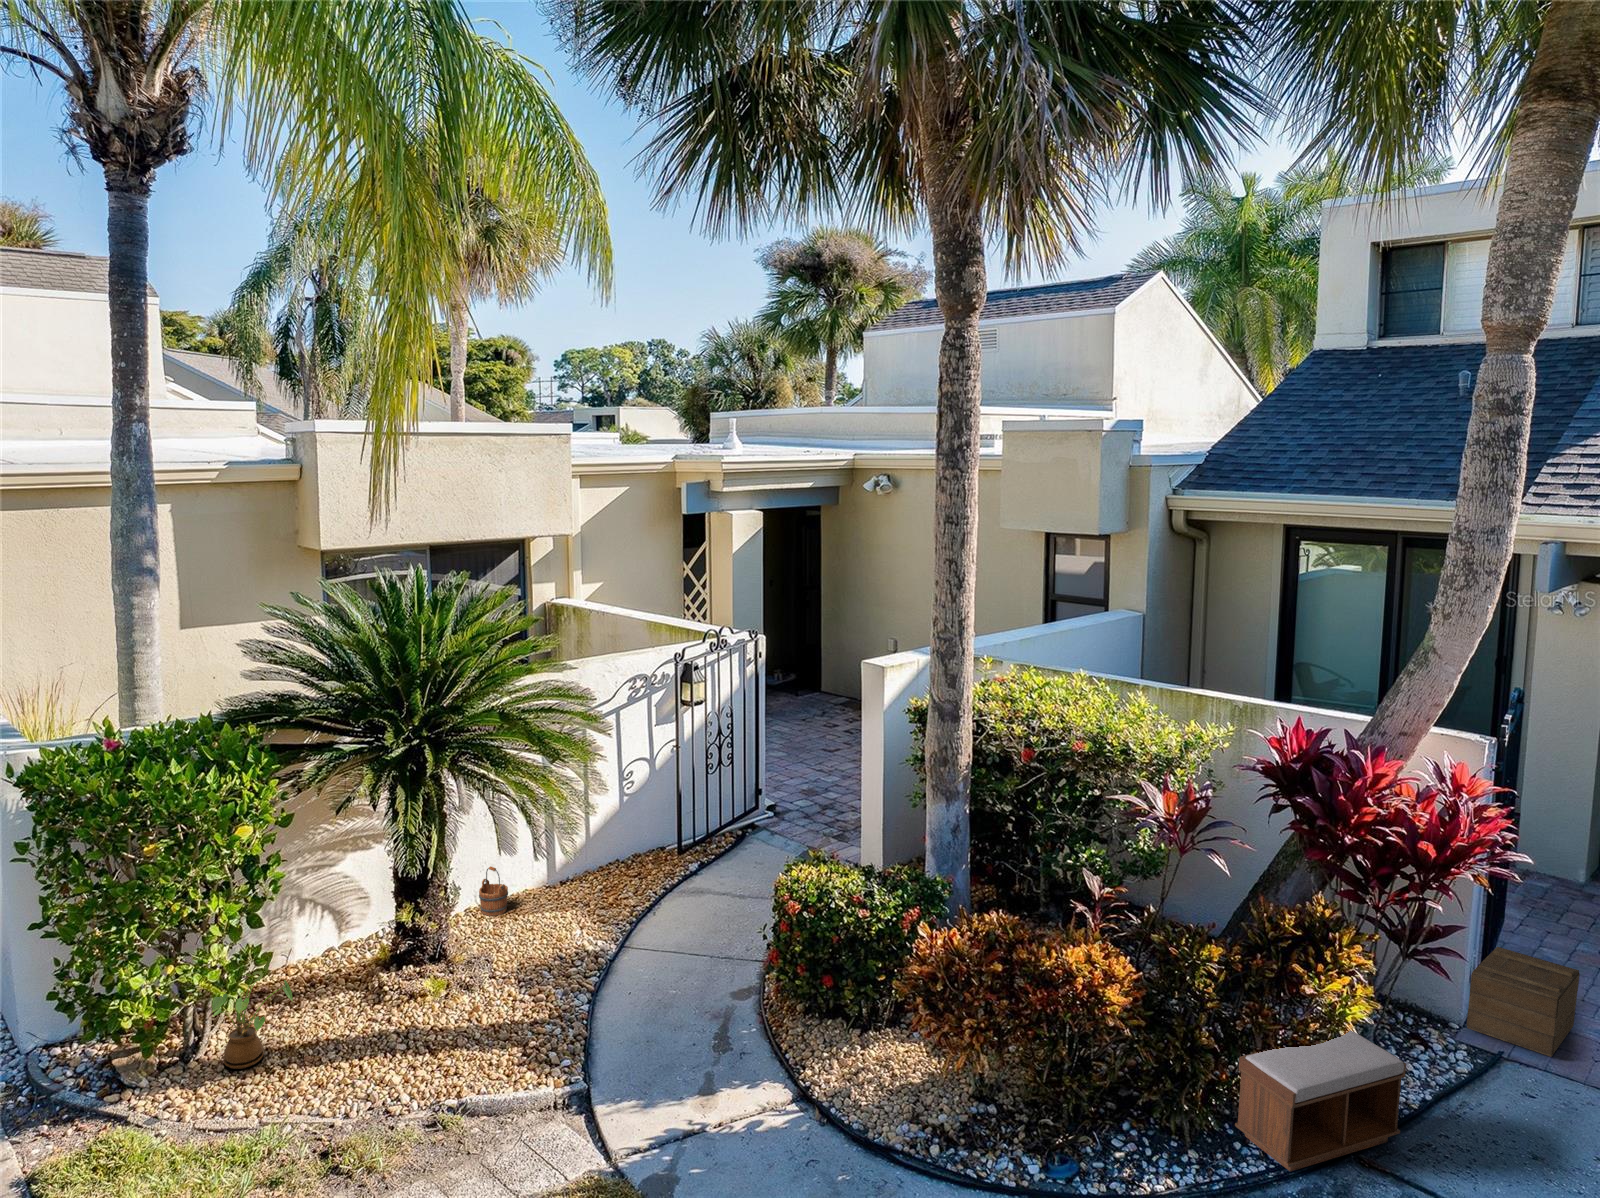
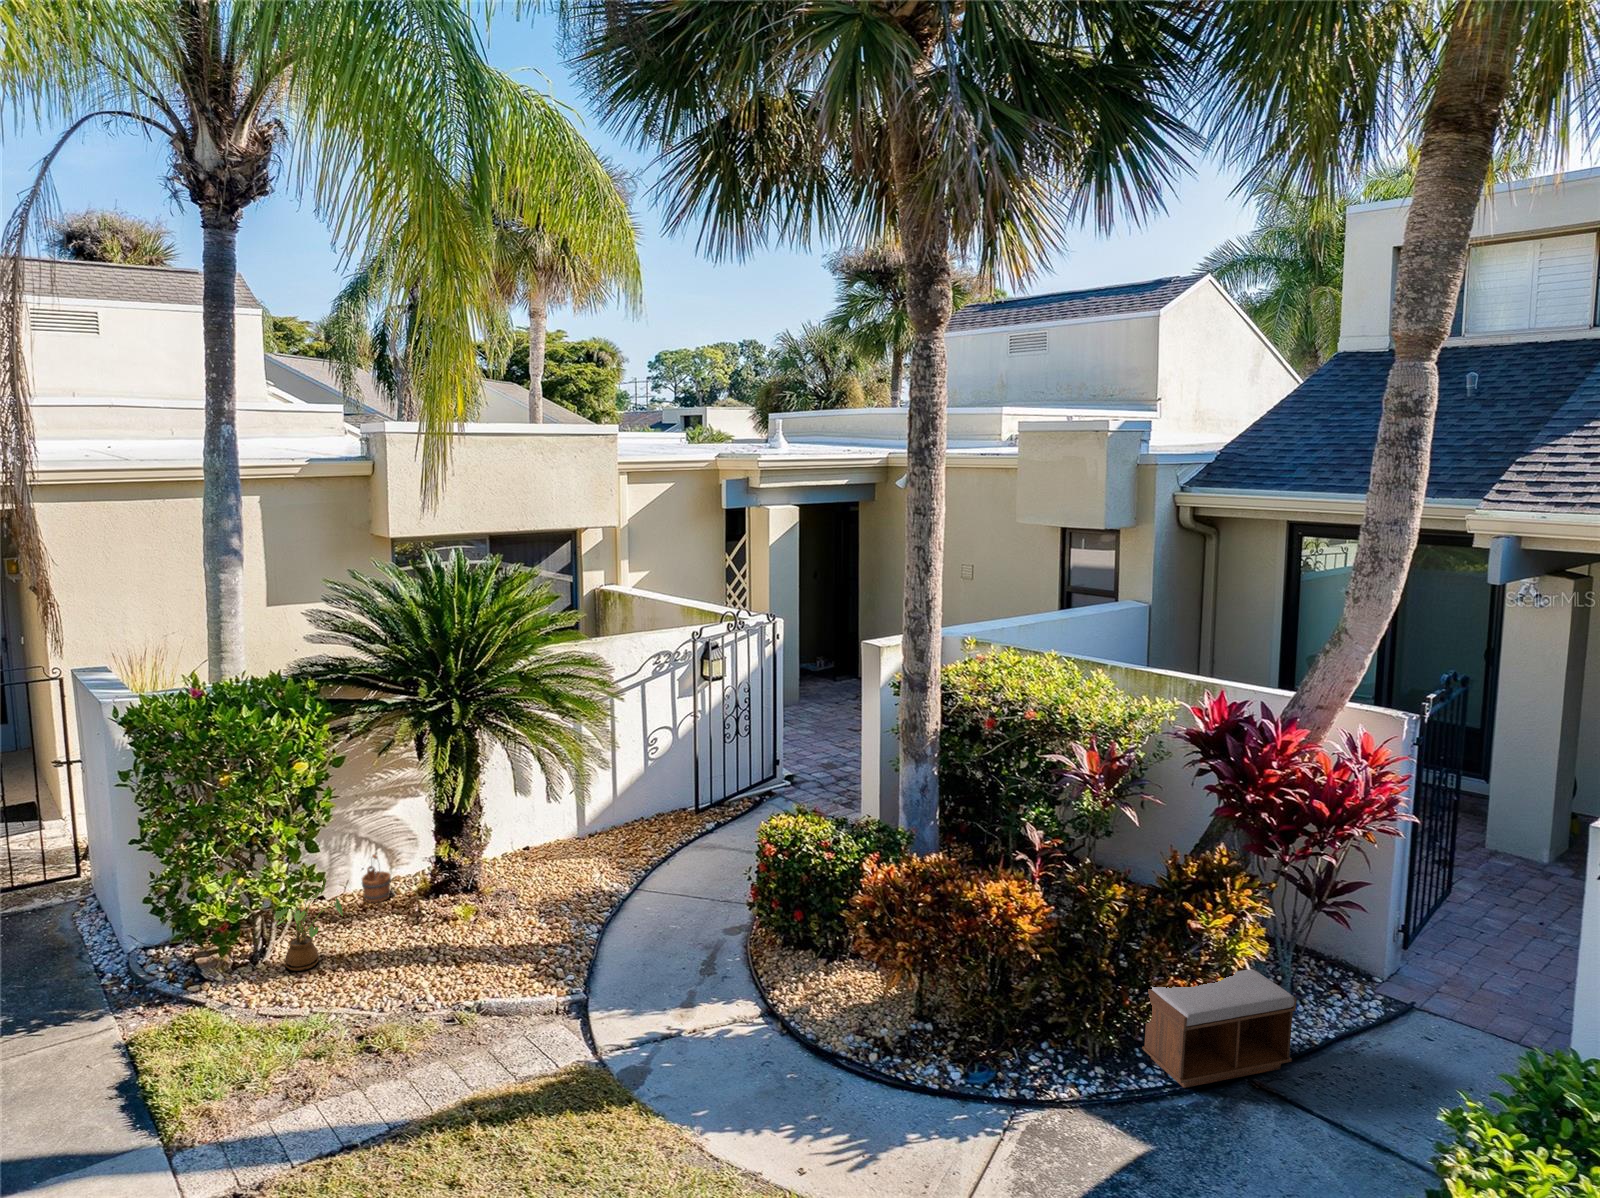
wooden bucket: present [479,866,508,916] -> present [362,855,391,902]
wooden crate: present [1467,947,1580,1057] -> none [1384,908,1492,1006]

